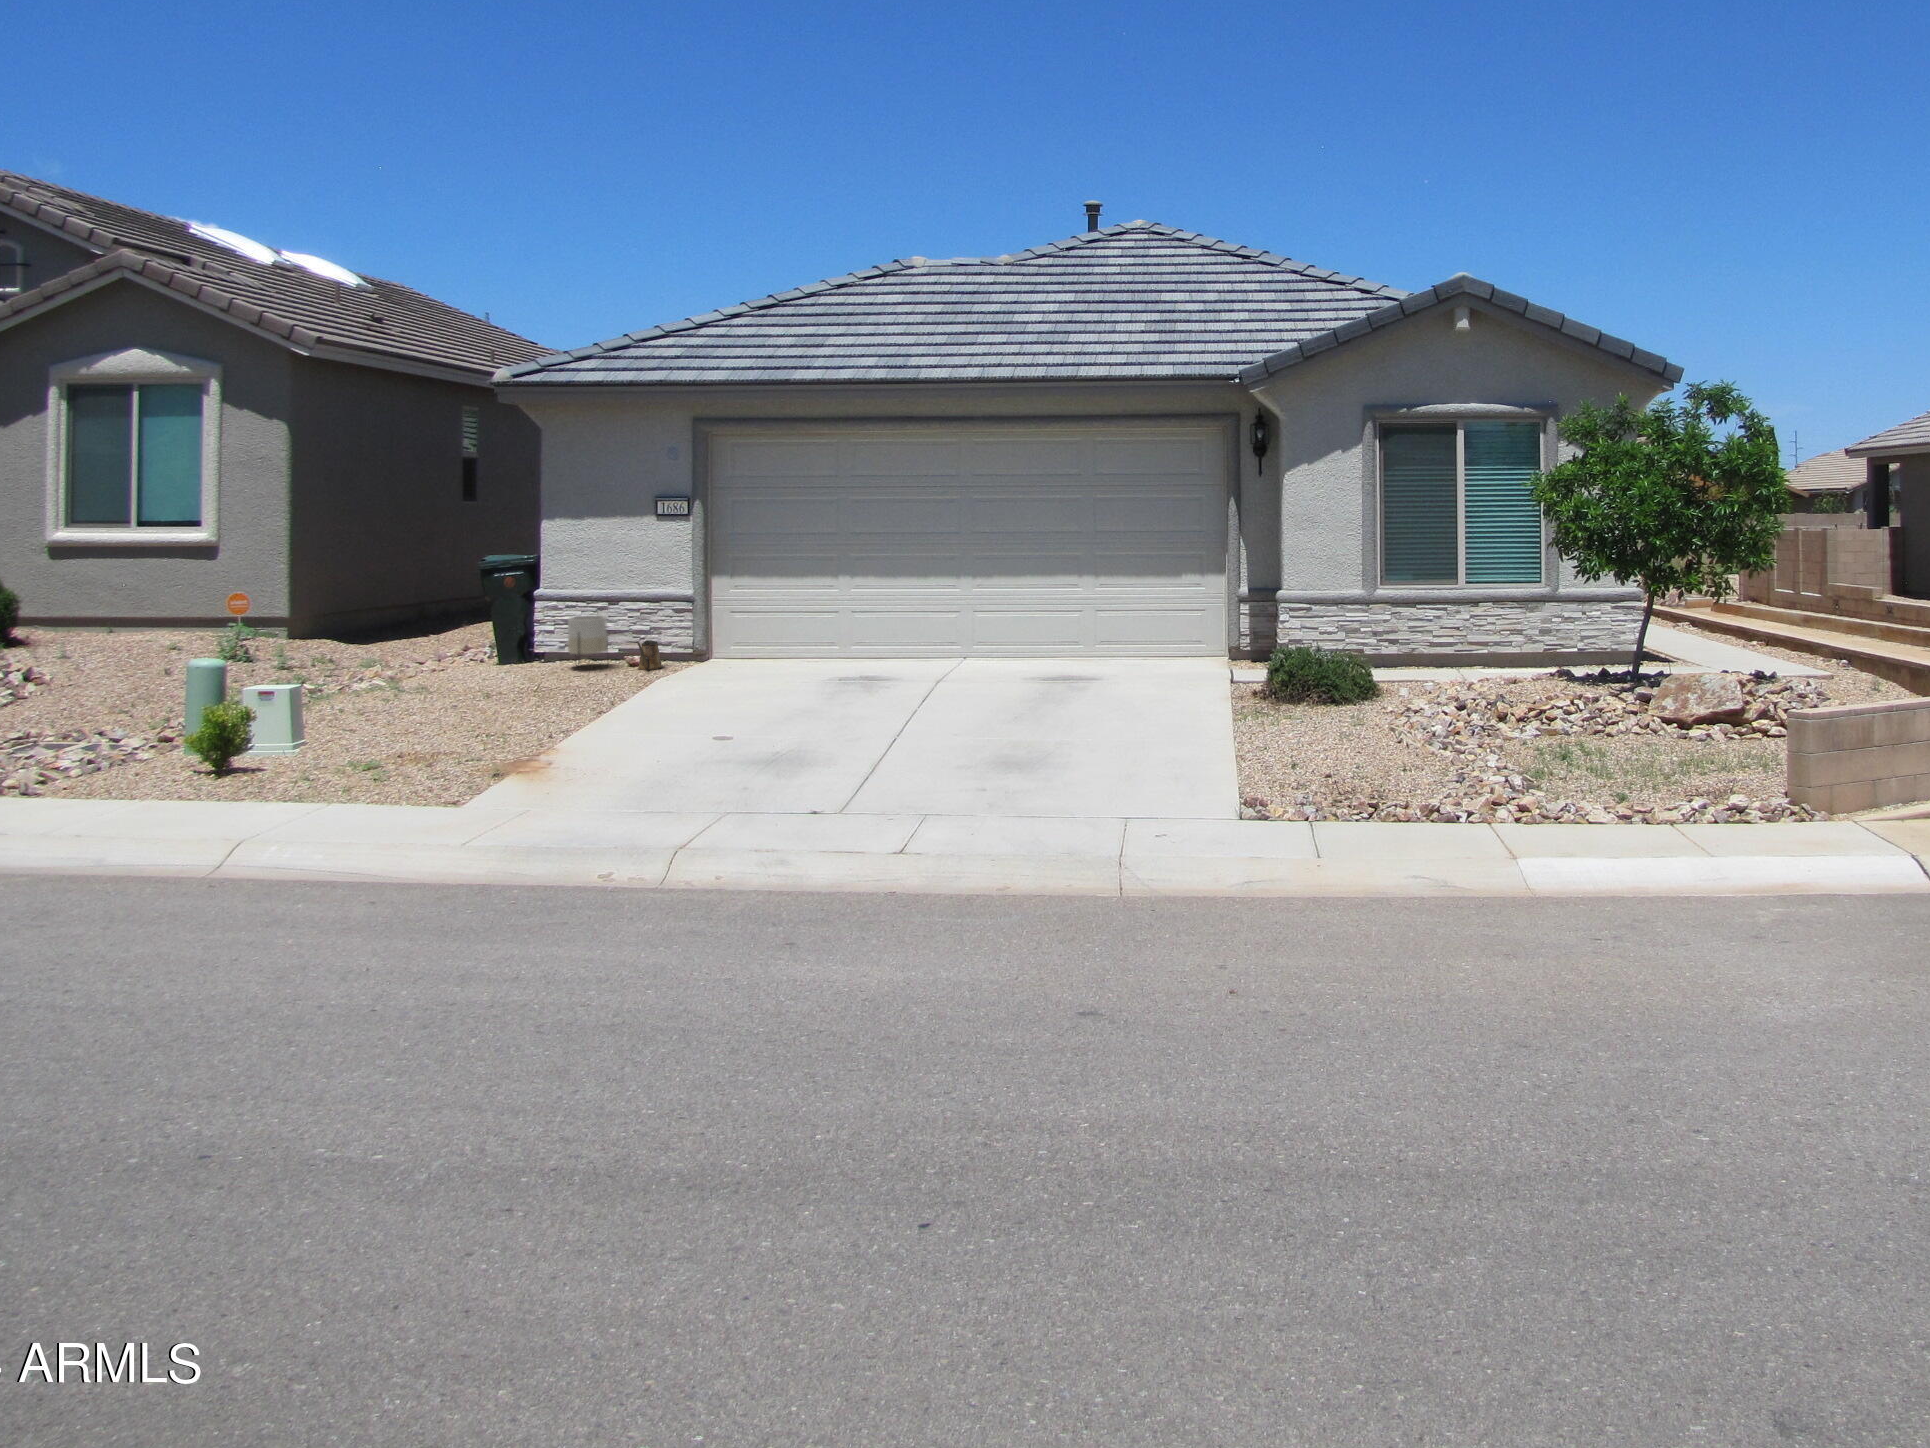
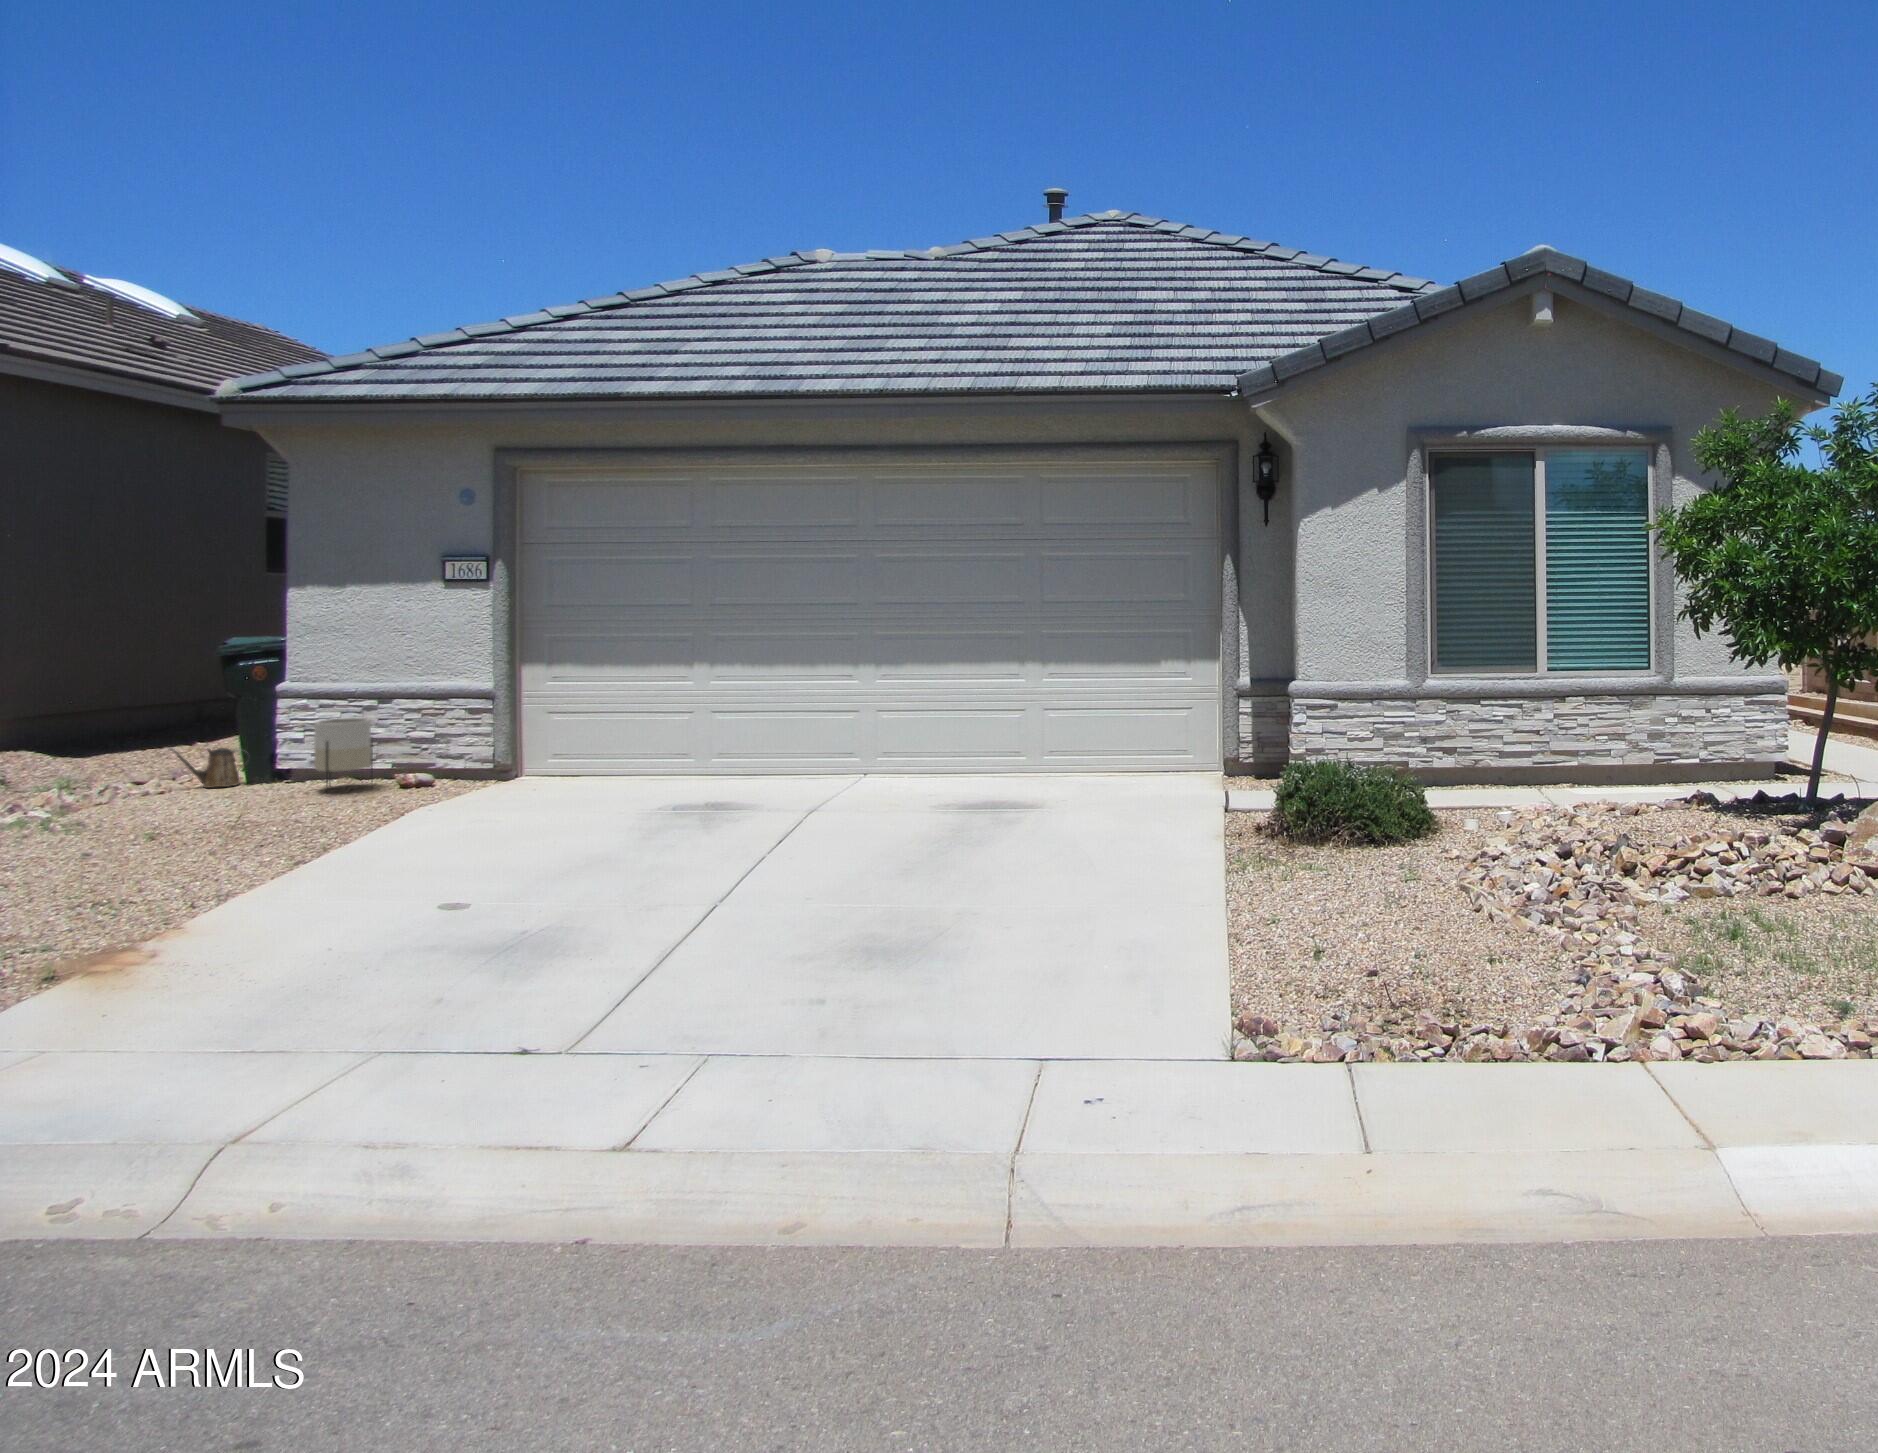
watering can: present [636,640,663,670] -> present [169,748,240,788]

